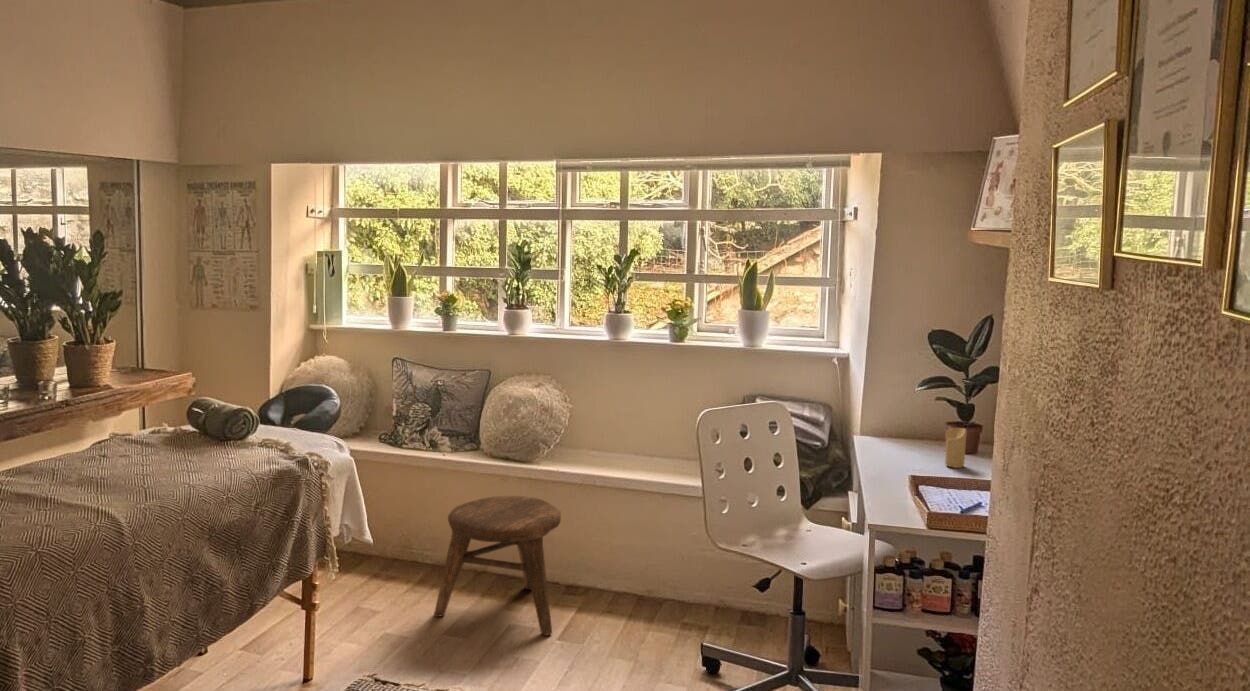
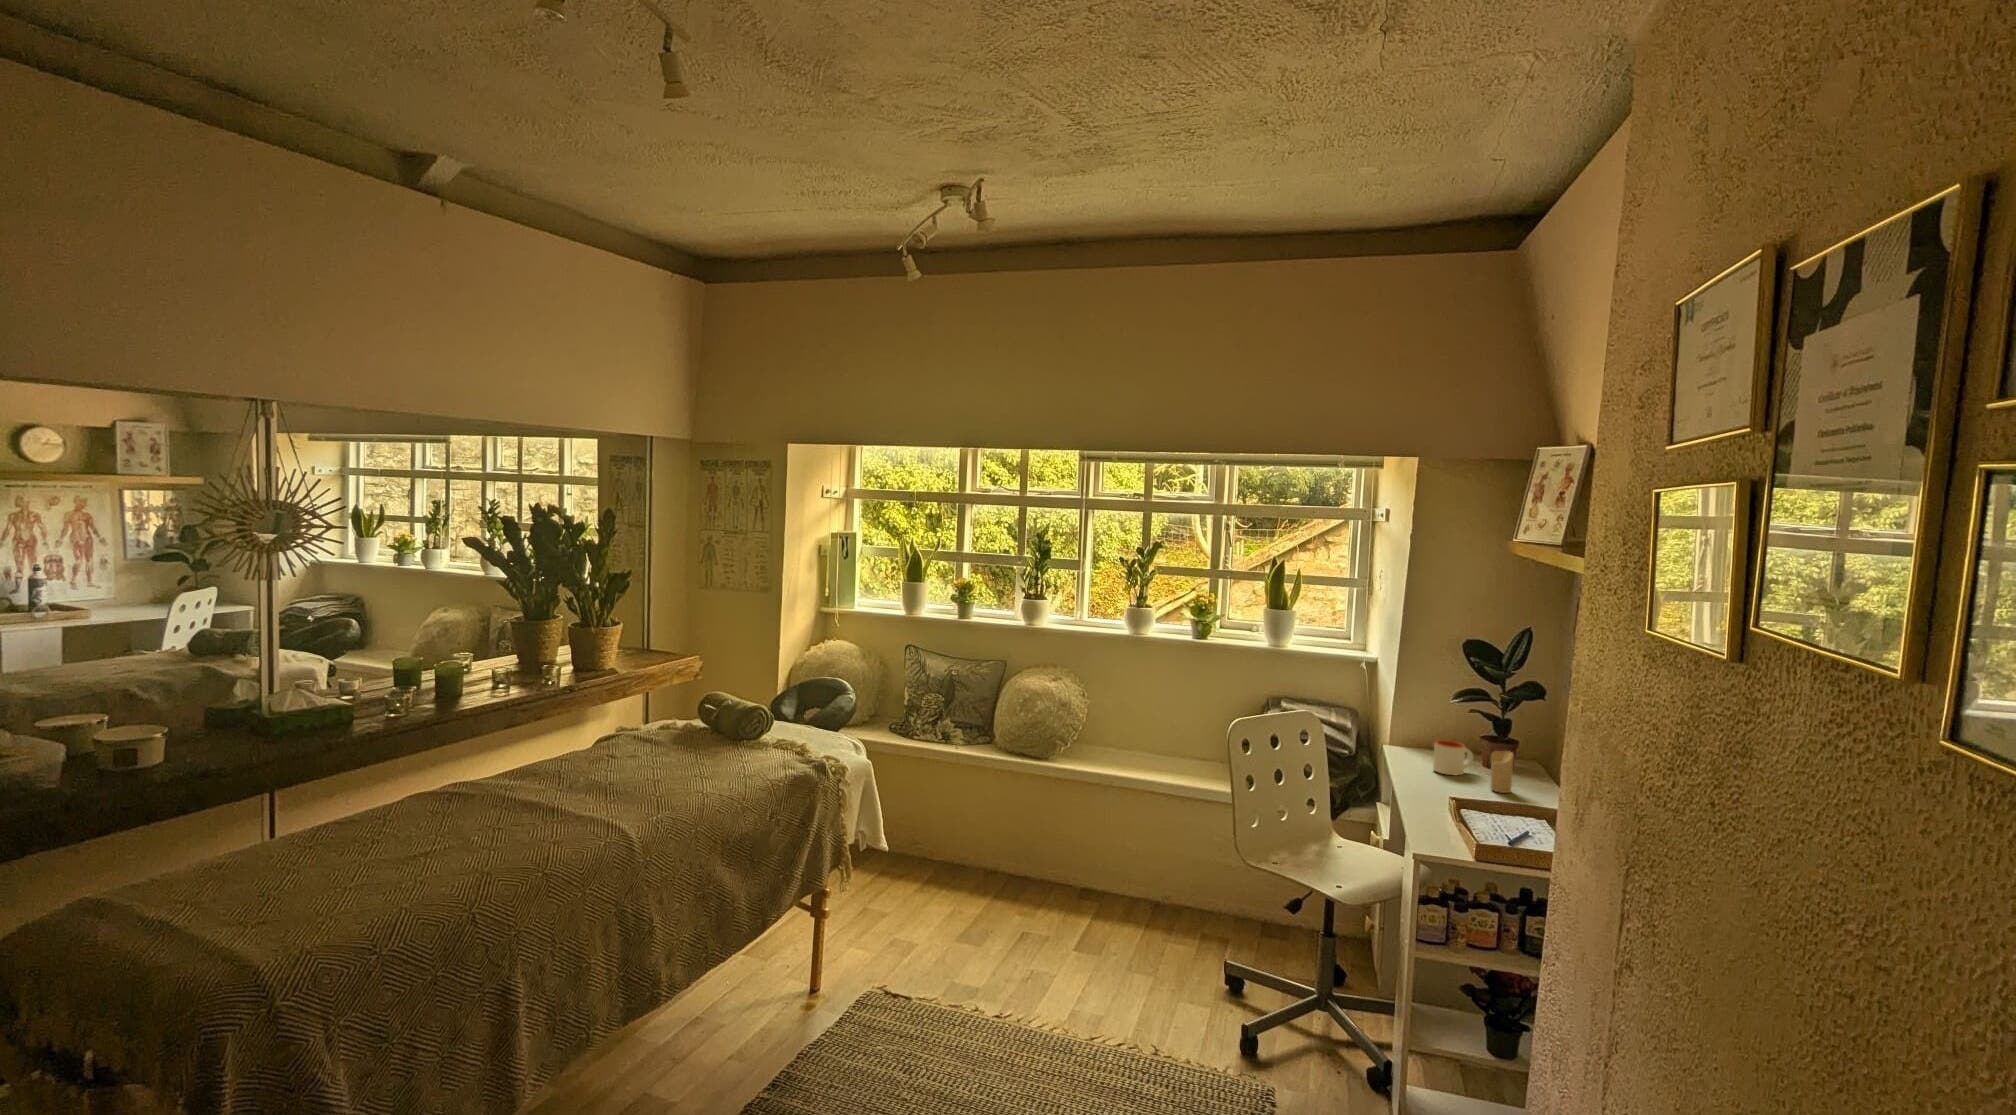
mug: none [893,423,930,455] -> present [1433,740,1473,775]
stool: present [434,496,561,636] -> none [948,792,1078,940]

